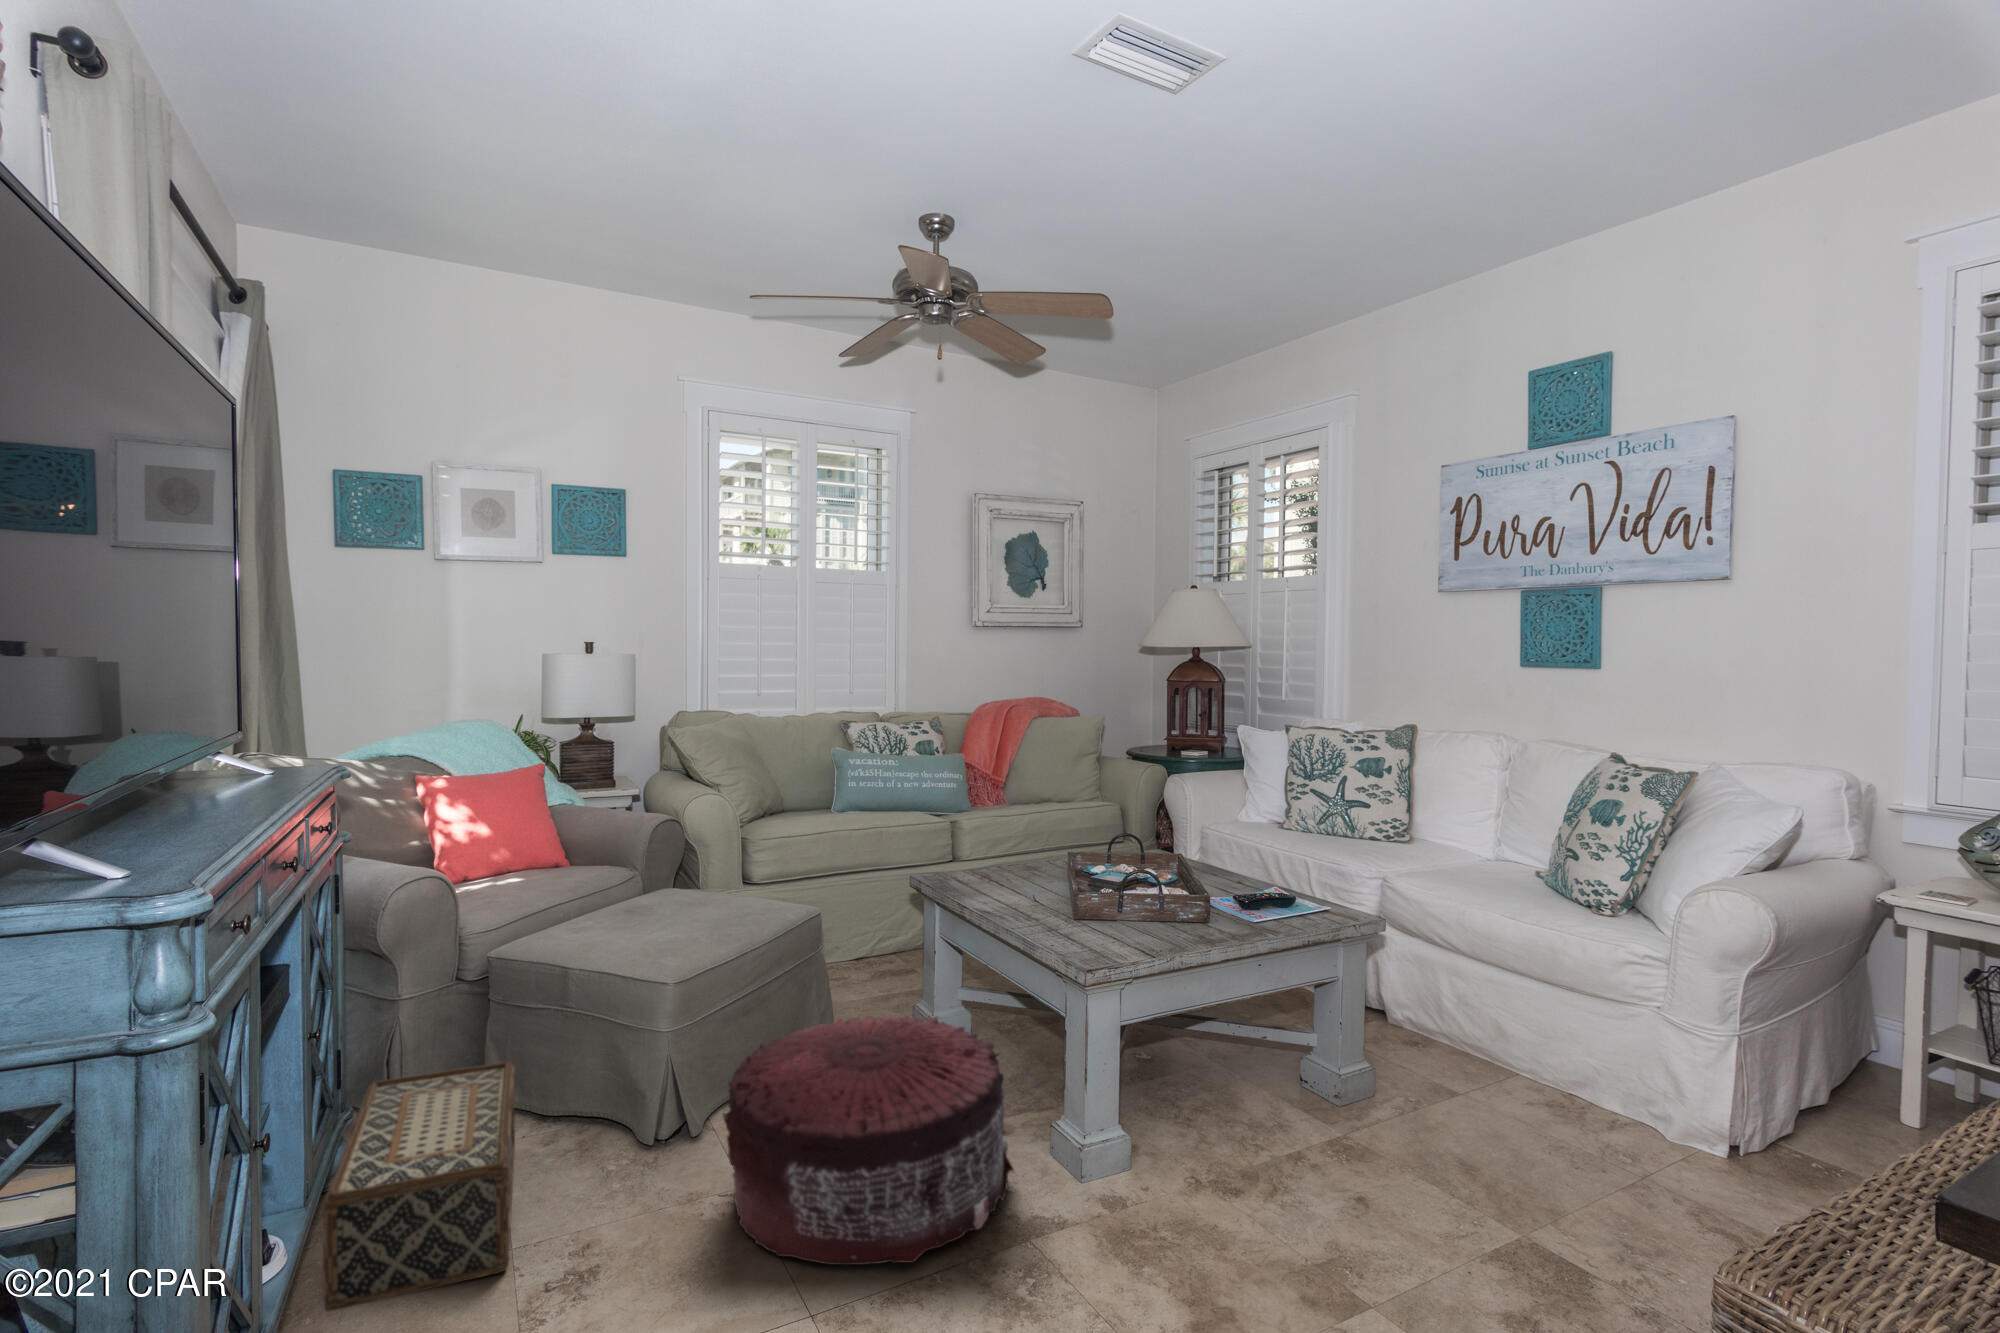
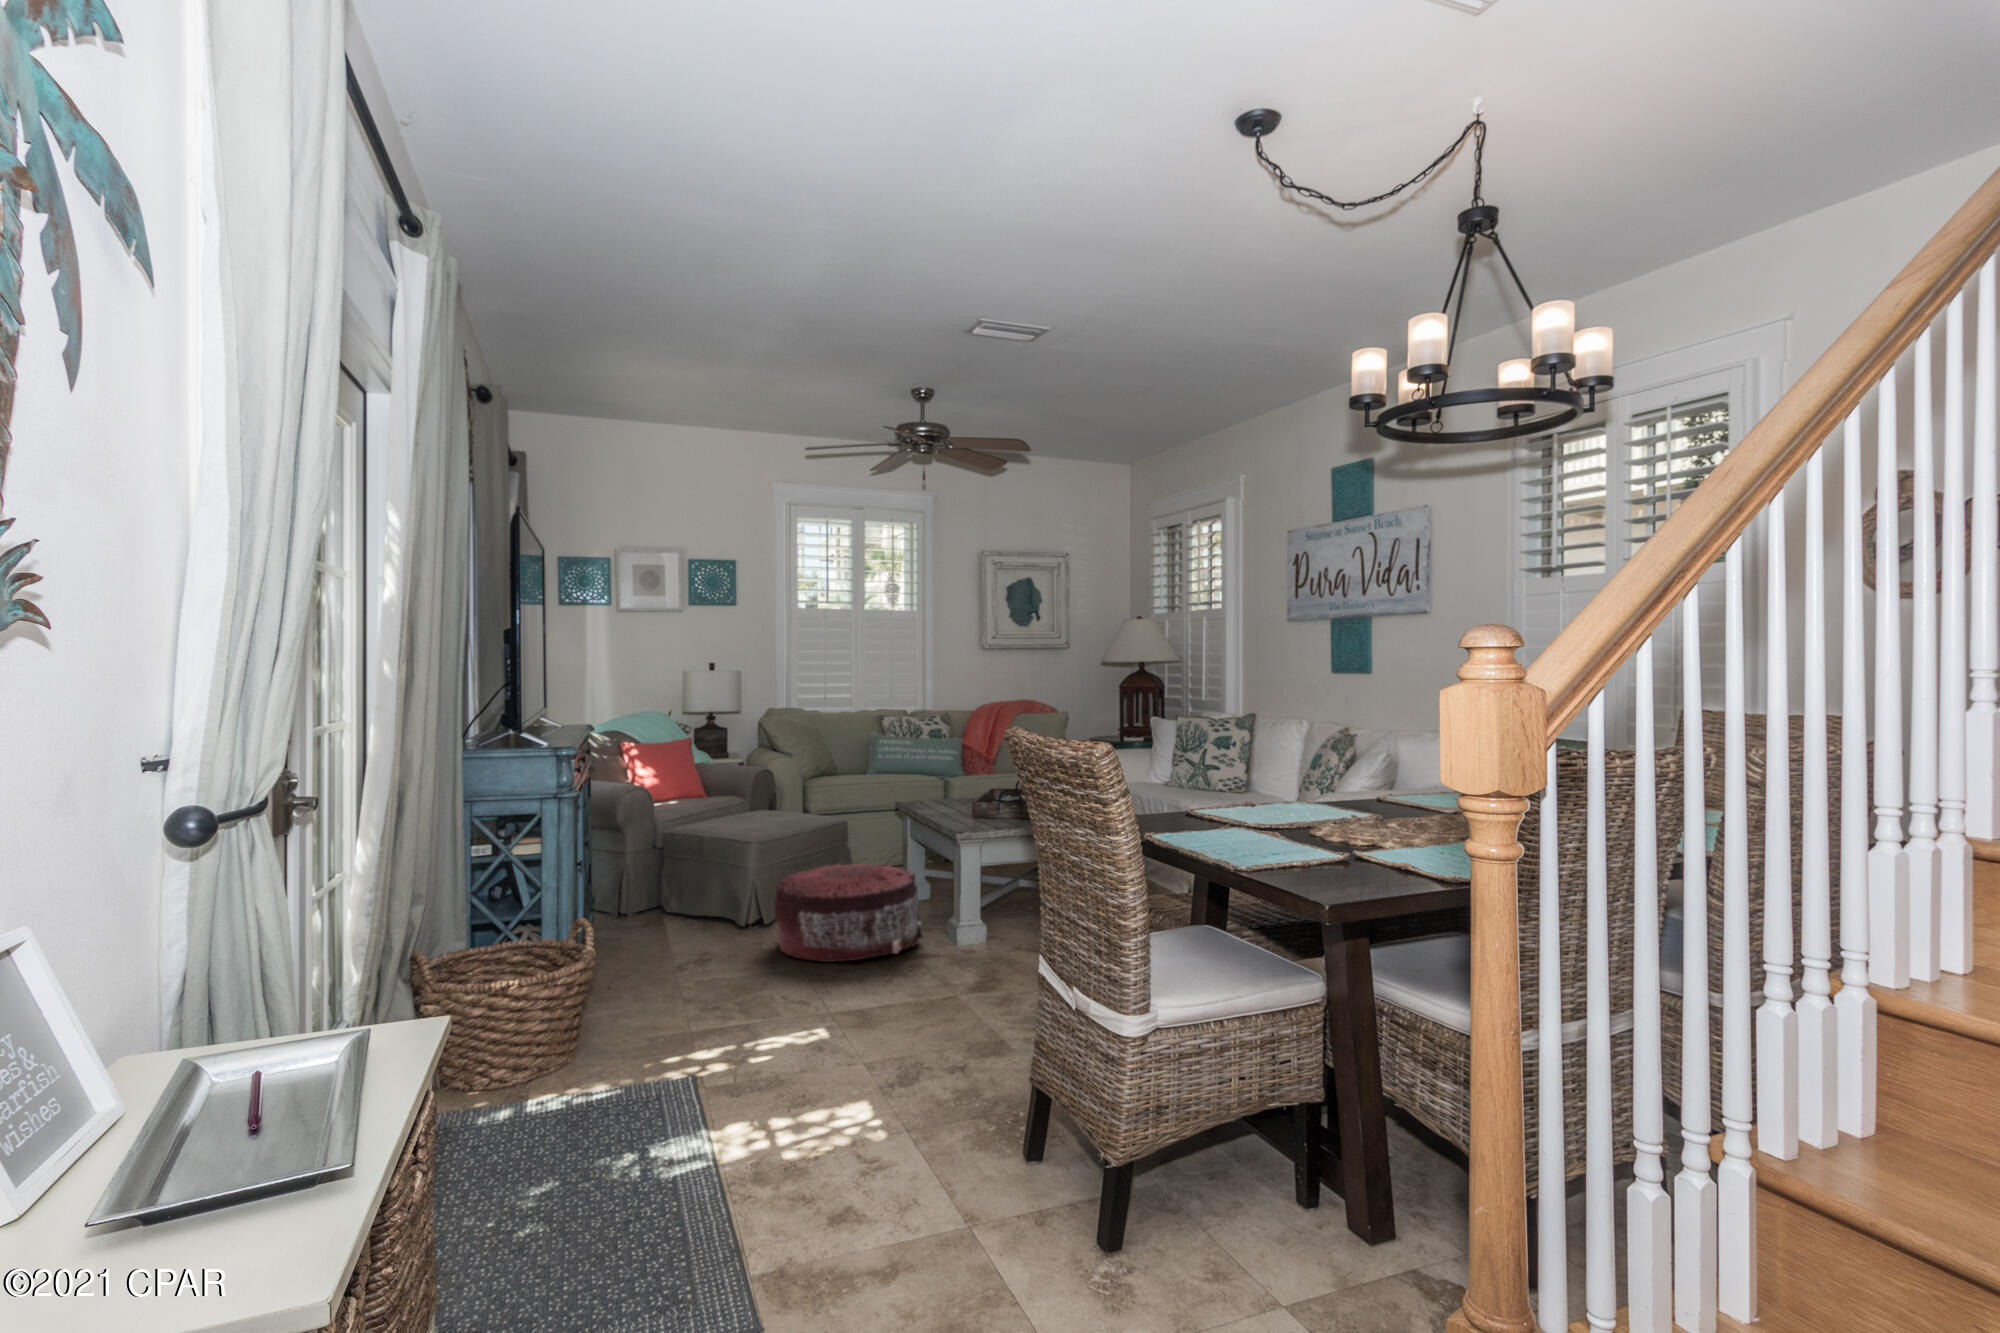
woven basket: present [323,1062,515,1311] -> none [592,881,671,964]

